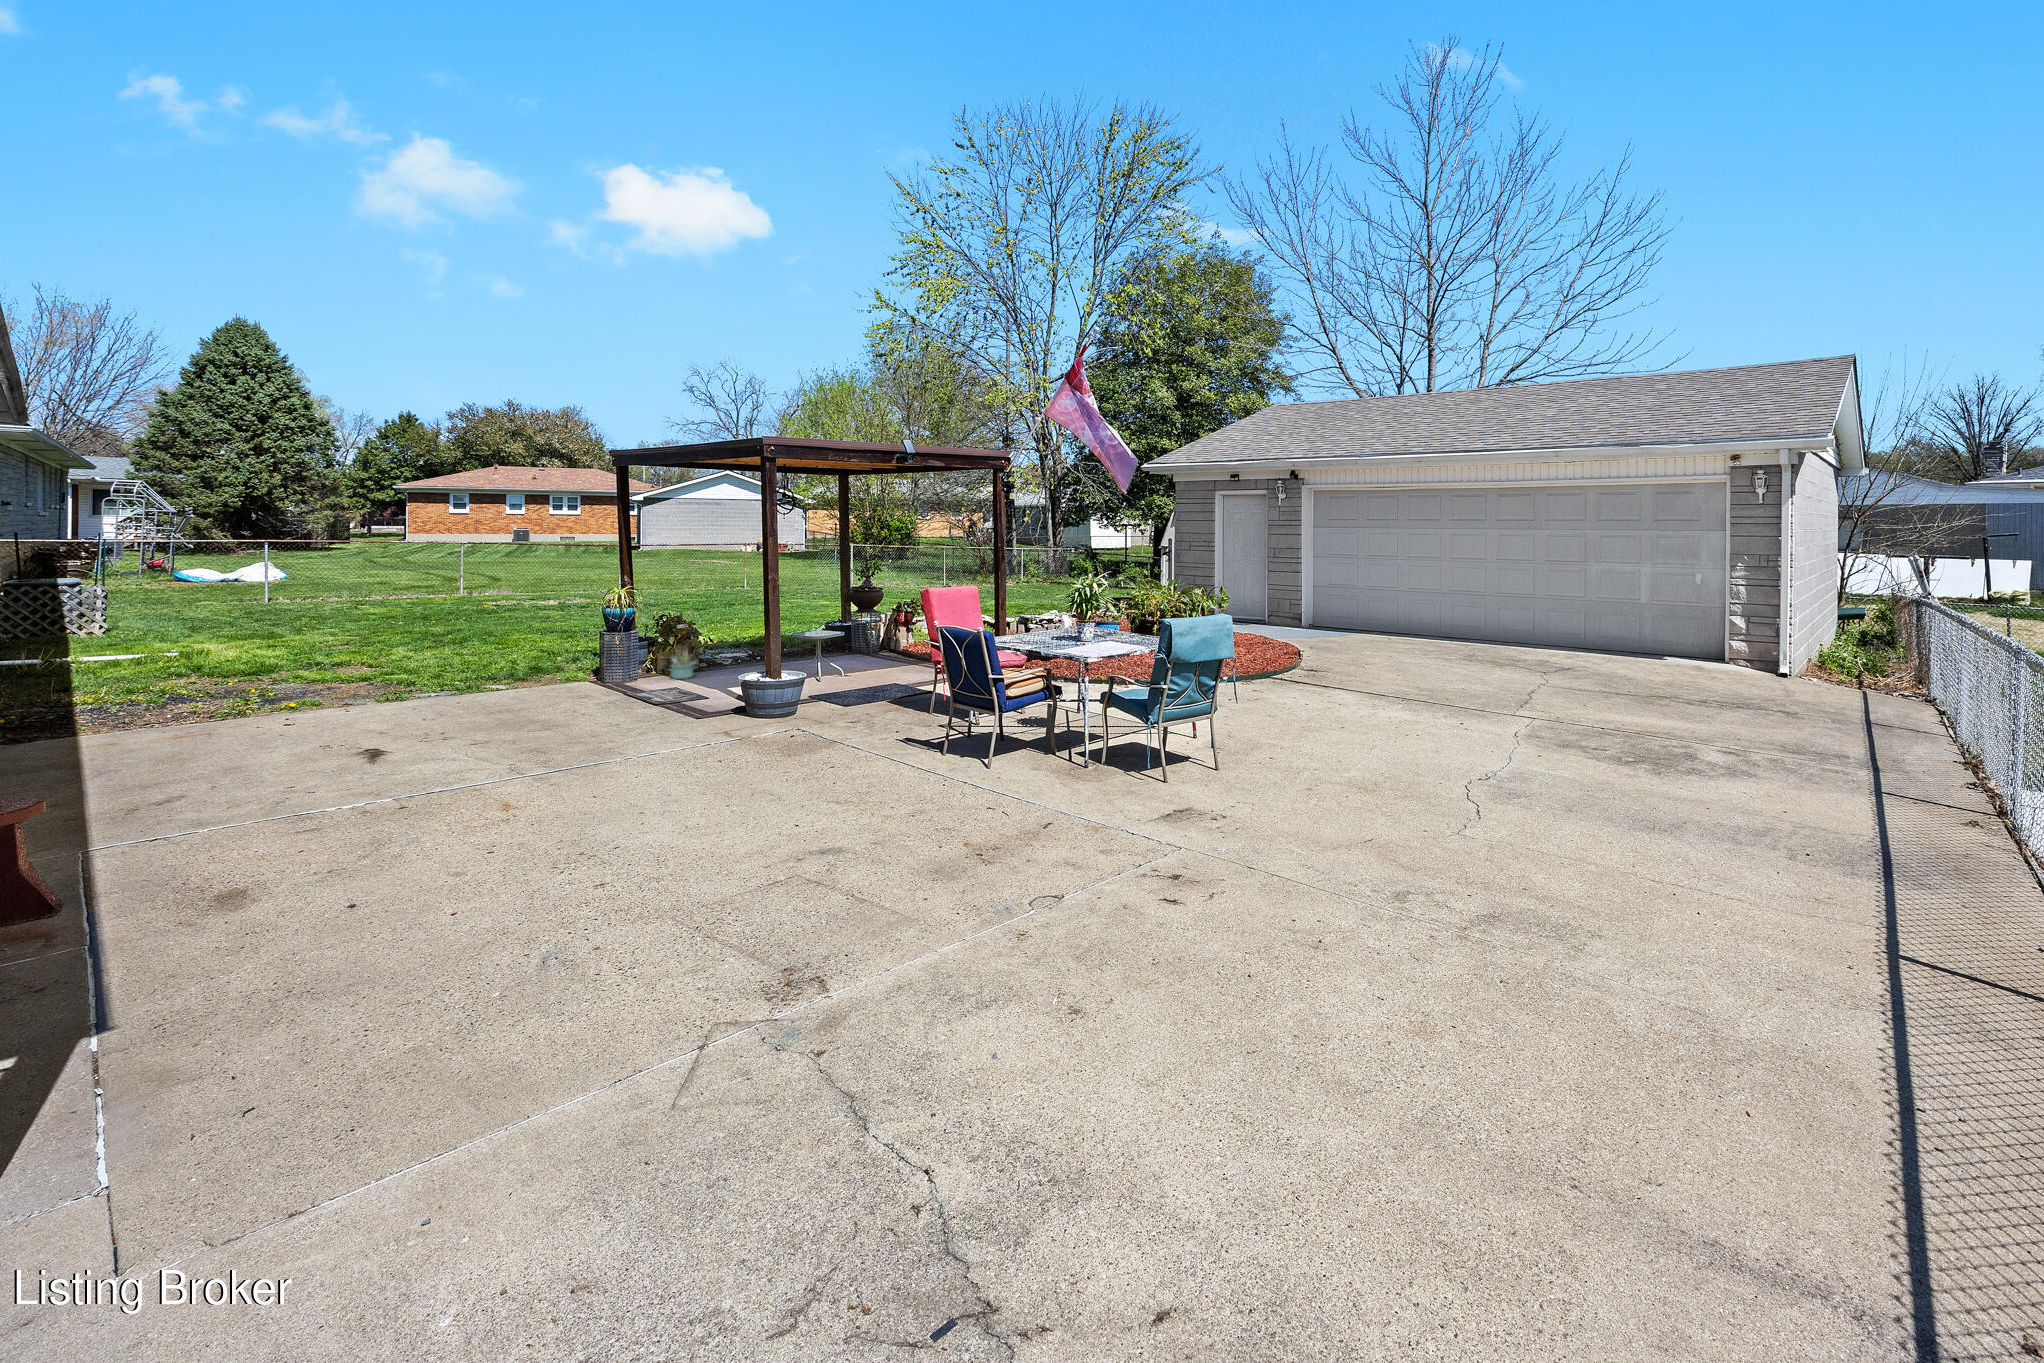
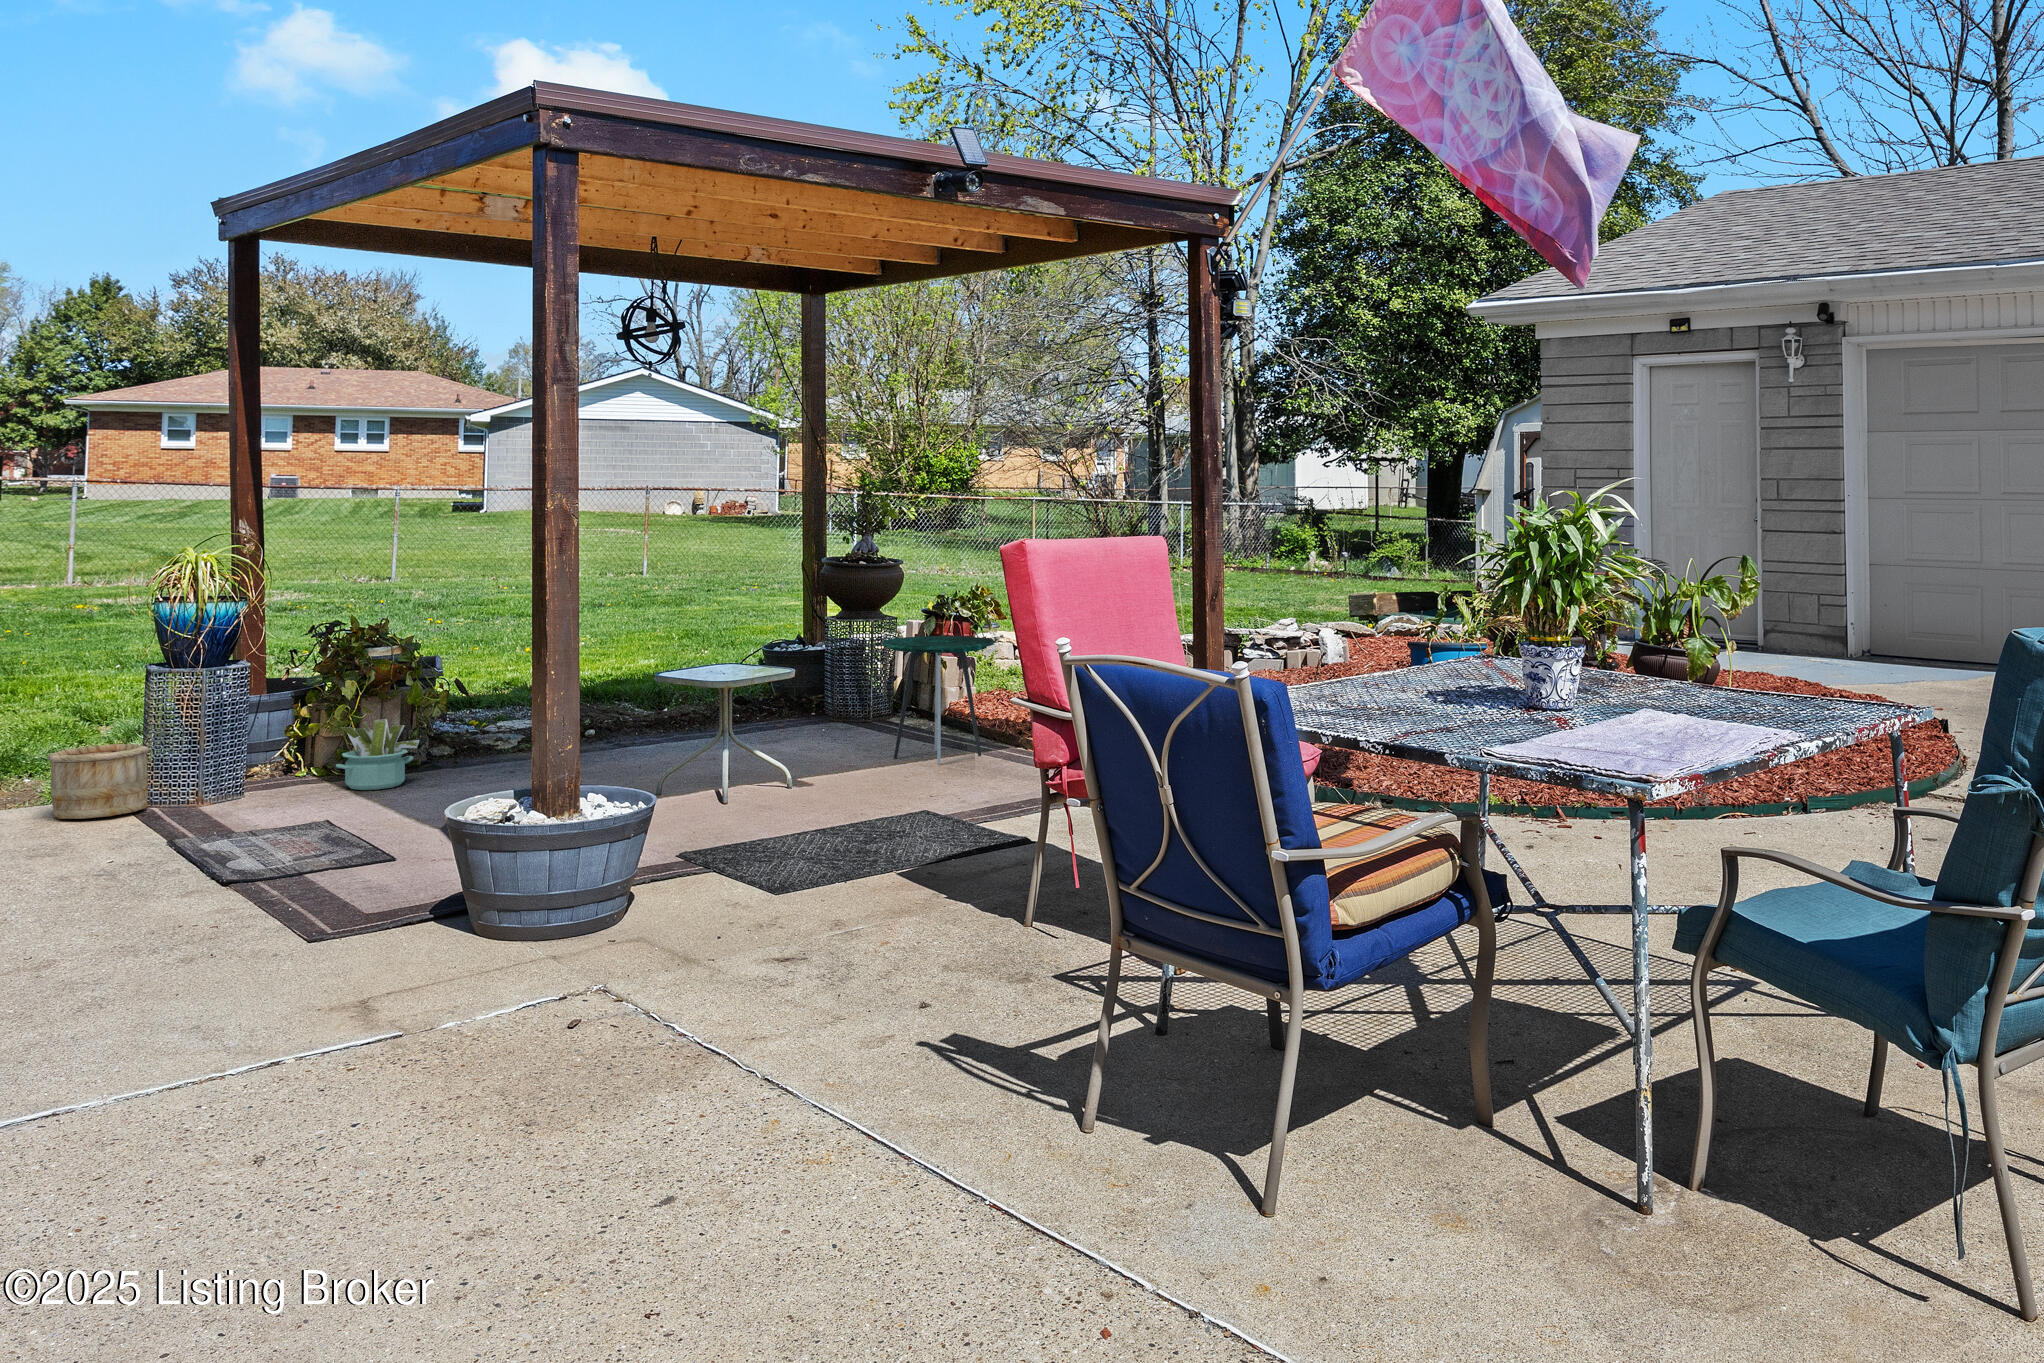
side table: none [875,619,920,670] -> present [882,636,994,764]
wooden bucket: none [570,661,605,688] -> present [47,744,149,819]

